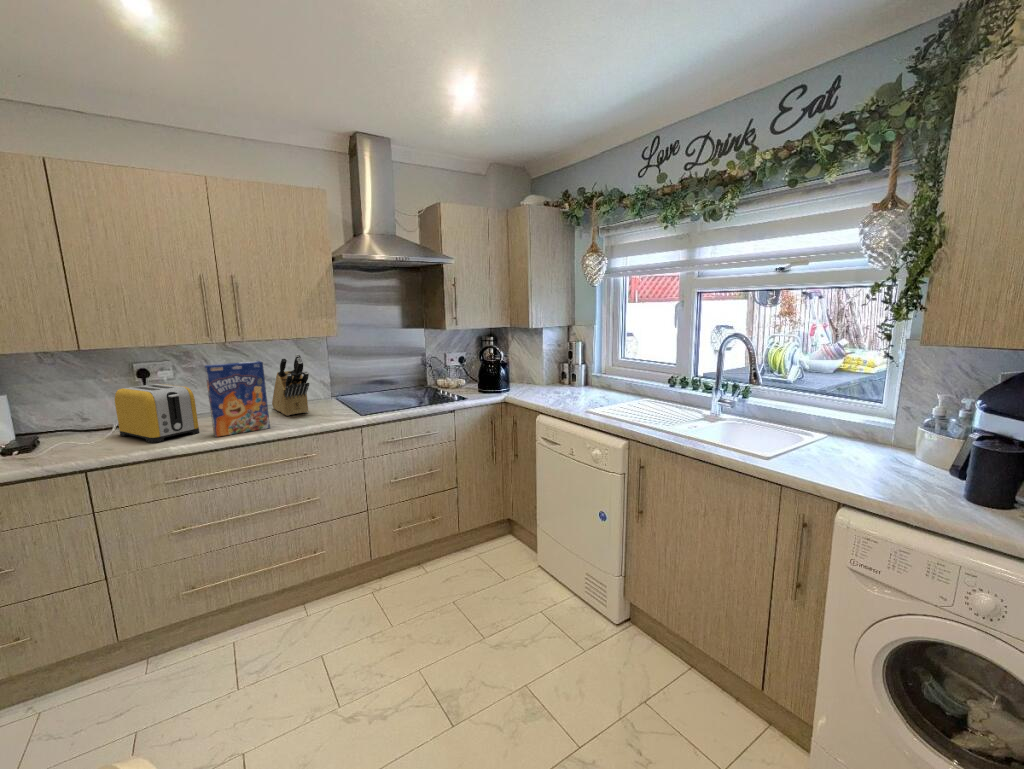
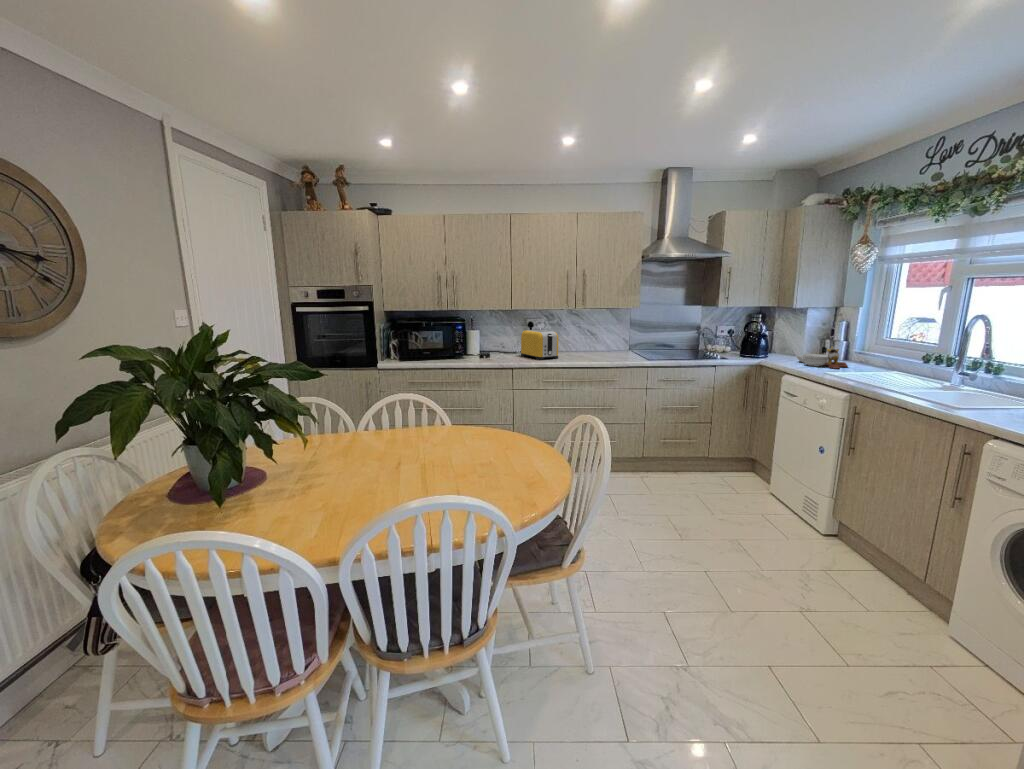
knife block: present [272,354,309,416] -> none [592,318,619,356]
cereal box: present [205,361,270,437] -> none [566,320,596,361]
cutting board: none [541,372,595,400] -> present [797,347,847,369]

